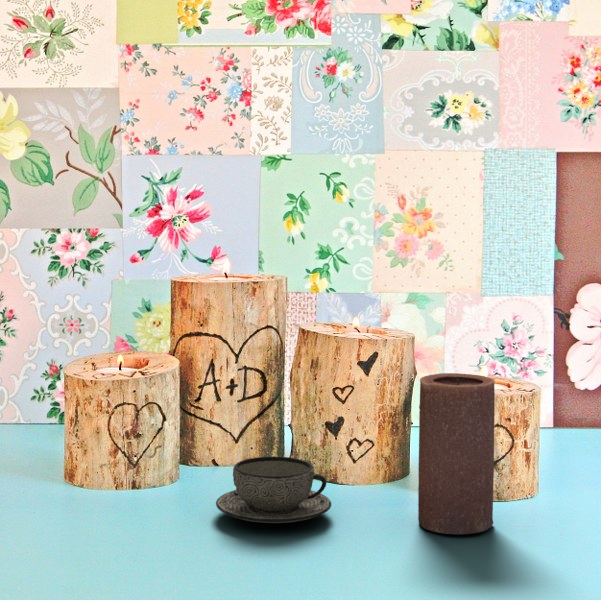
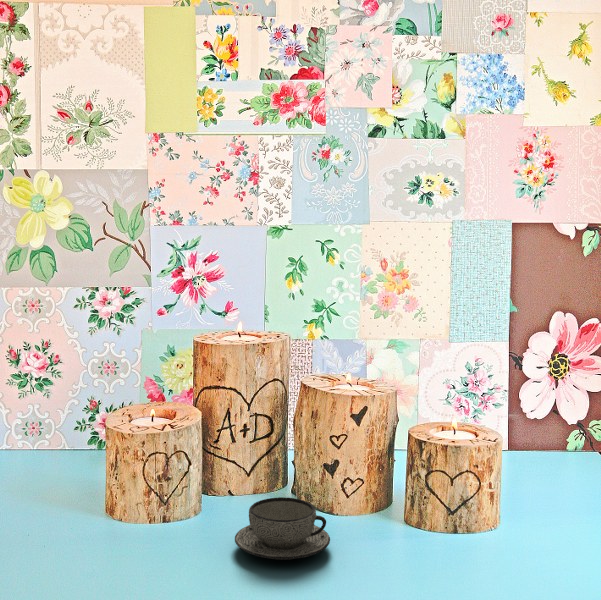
candle: present [418,373,495,534] -> none [402,431,465,568]

